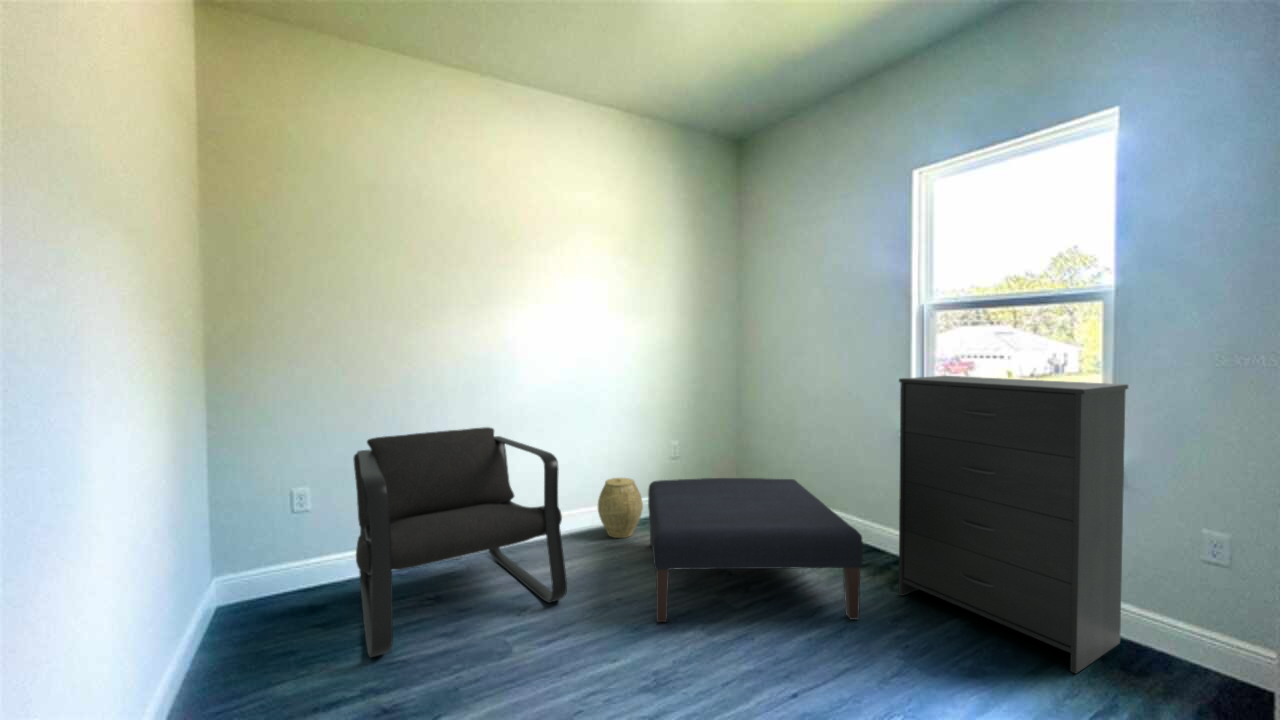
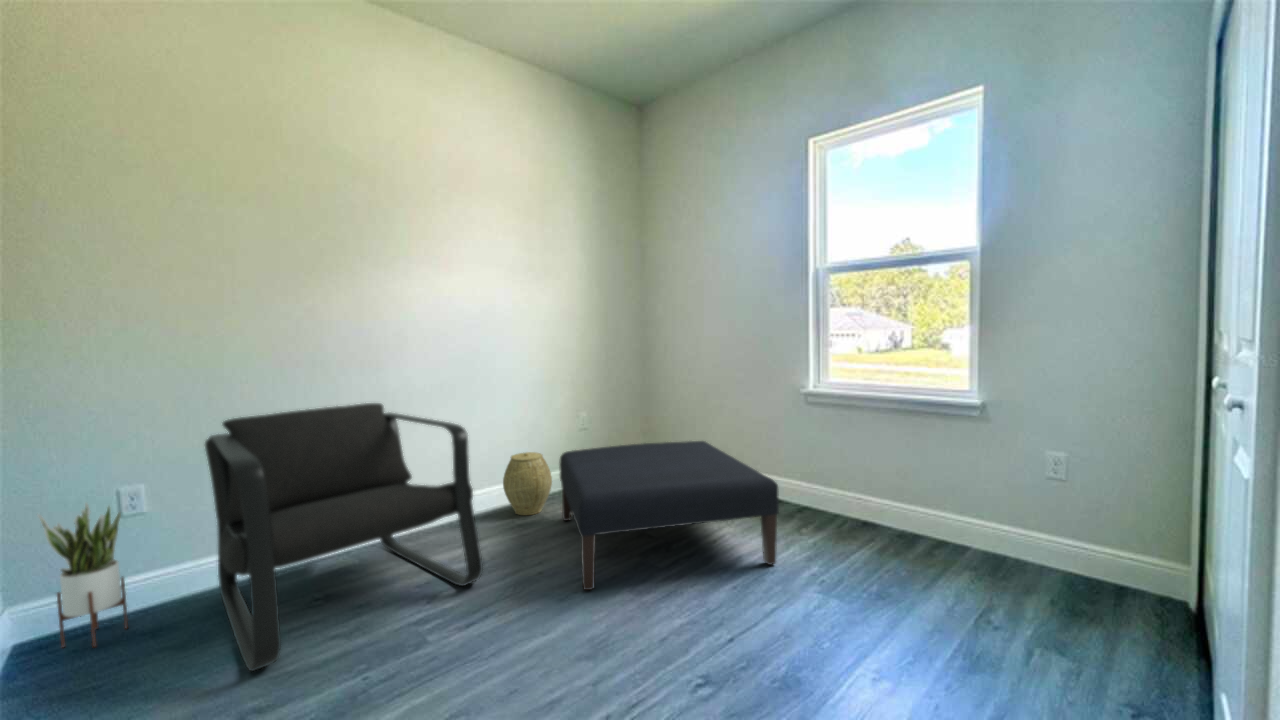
dresser: present [899,376,1128,673] -> none [805,333,993,585]
potted plant: none [235,500,293,618] -> present [38,503,128,647]

